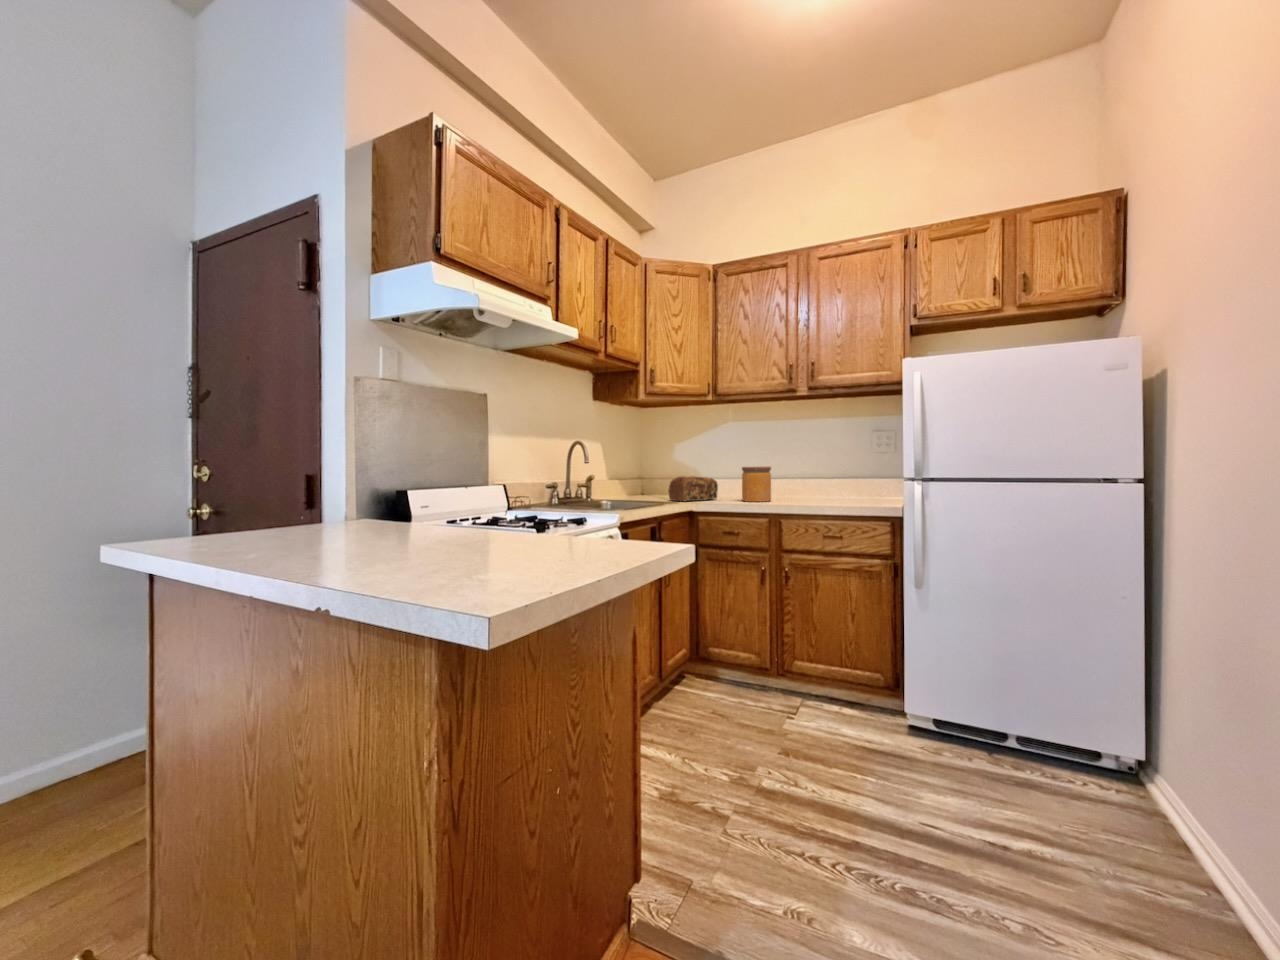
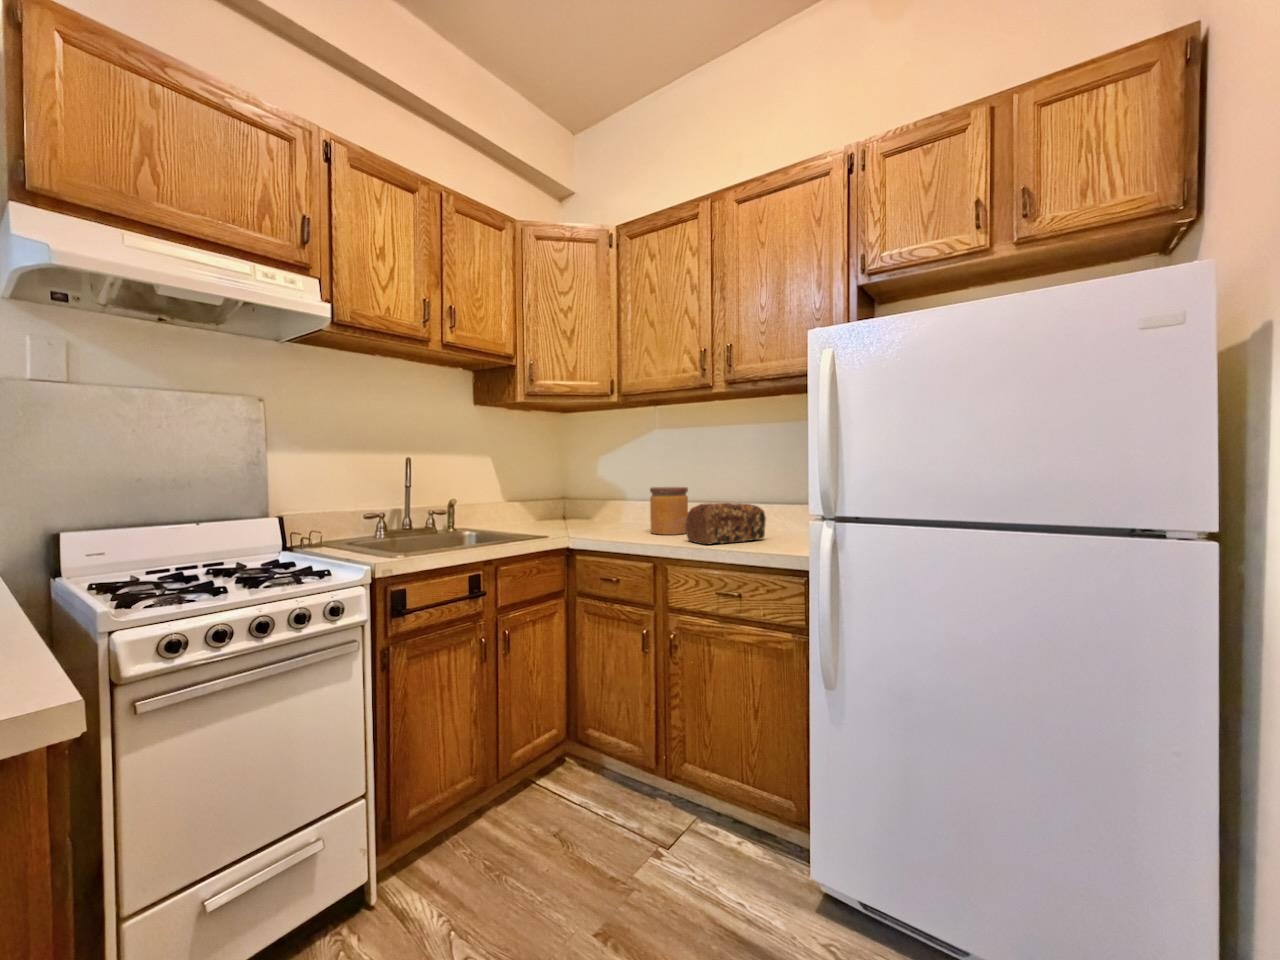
bread loaf: present [668,476,718,502] -> present [685,503,766,544]

